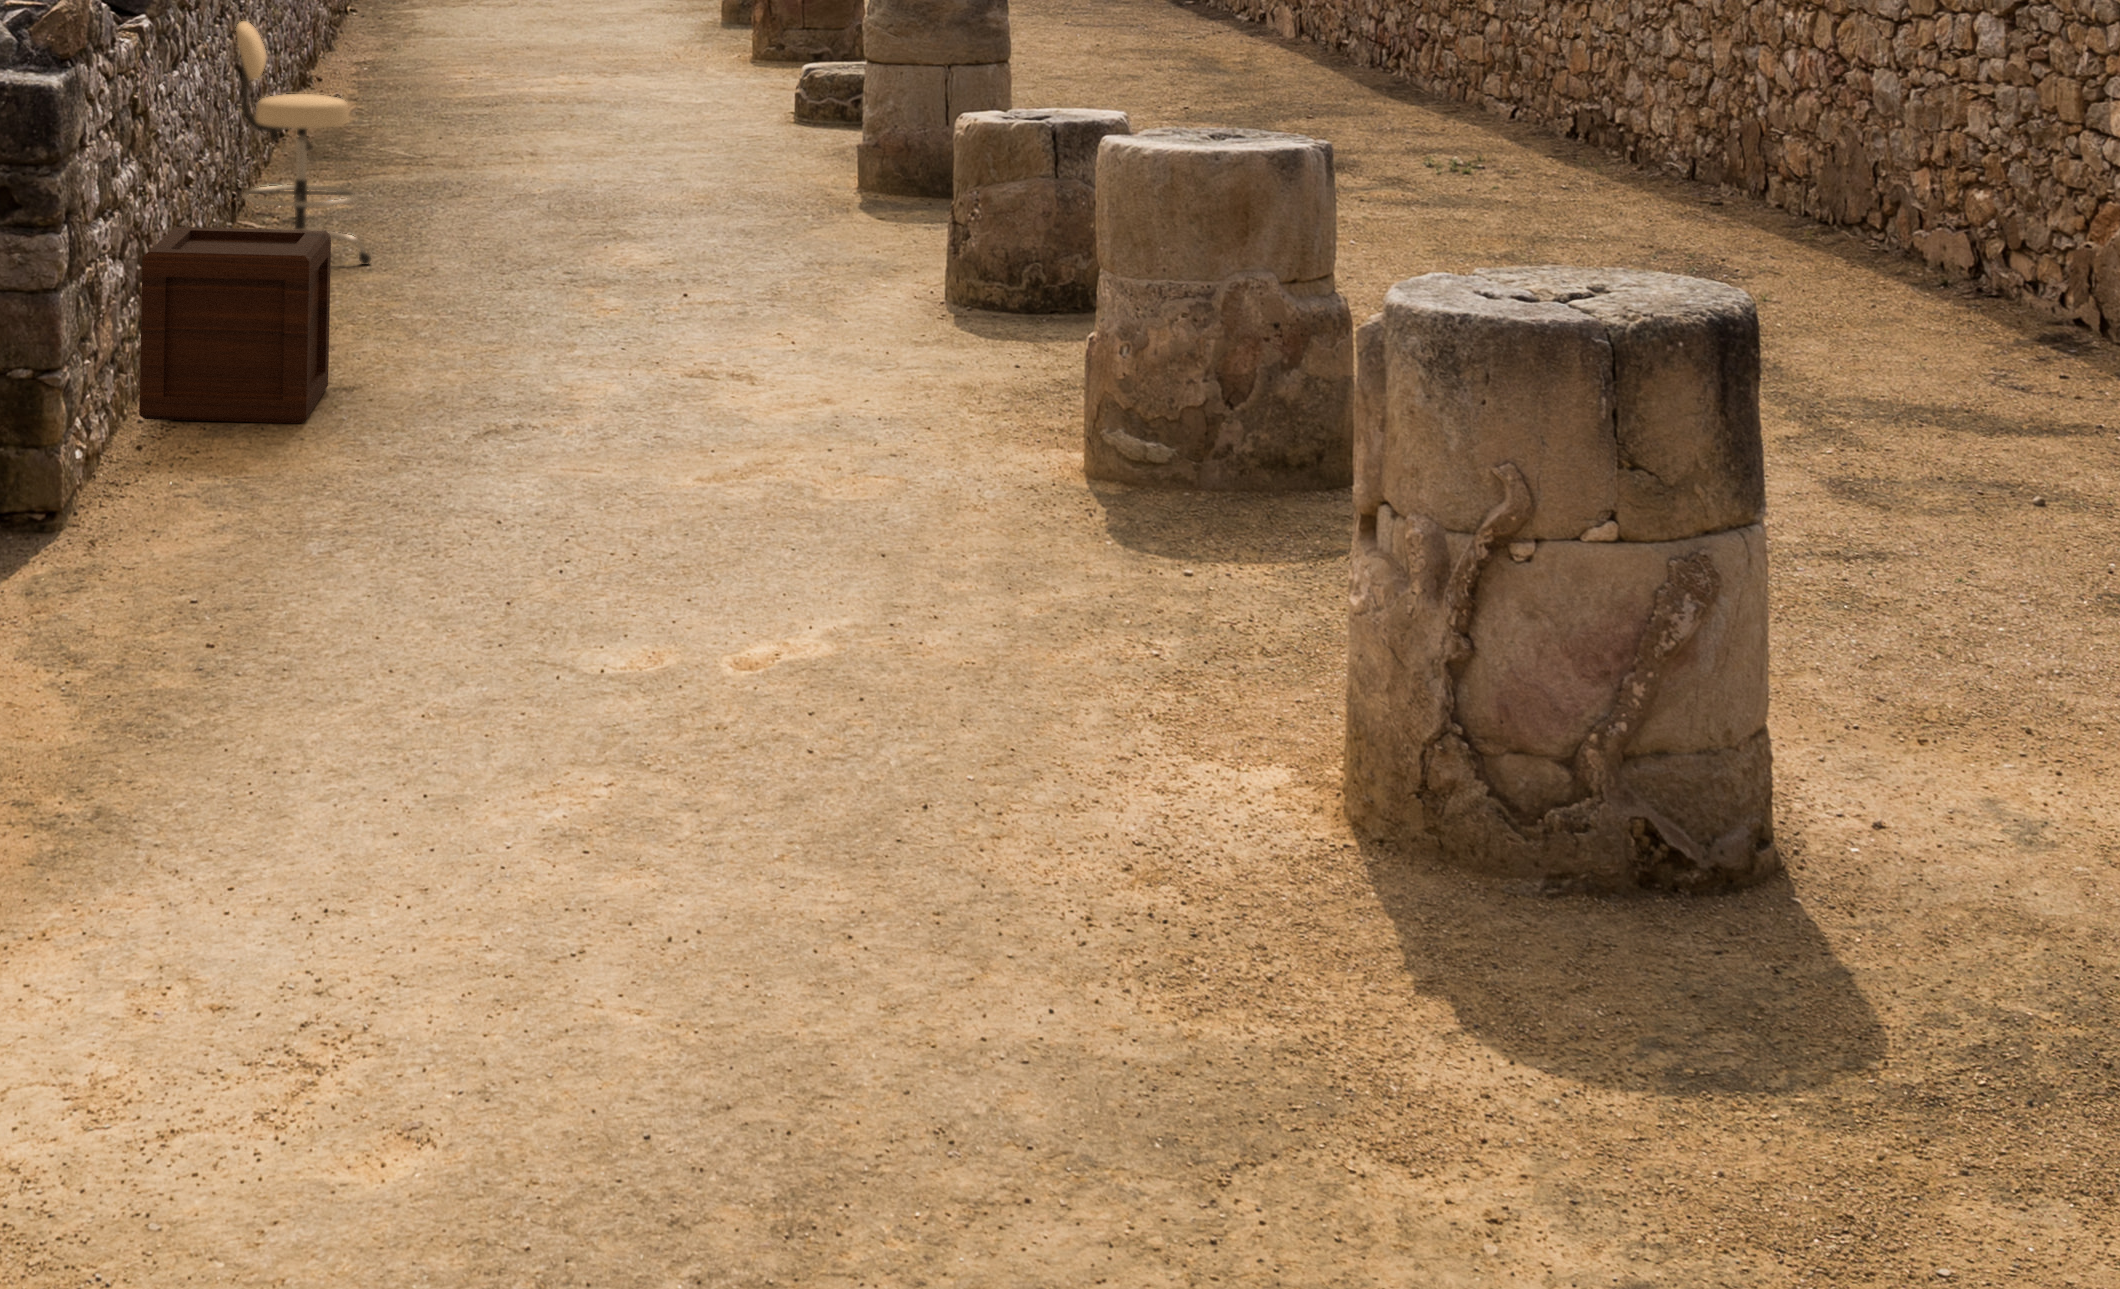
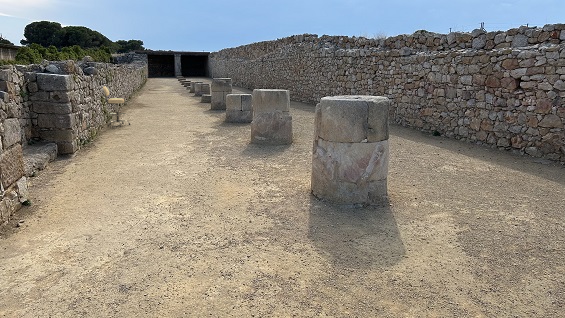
wooden crate: present [139,227,331,423] -> none [79,117,119,150]

